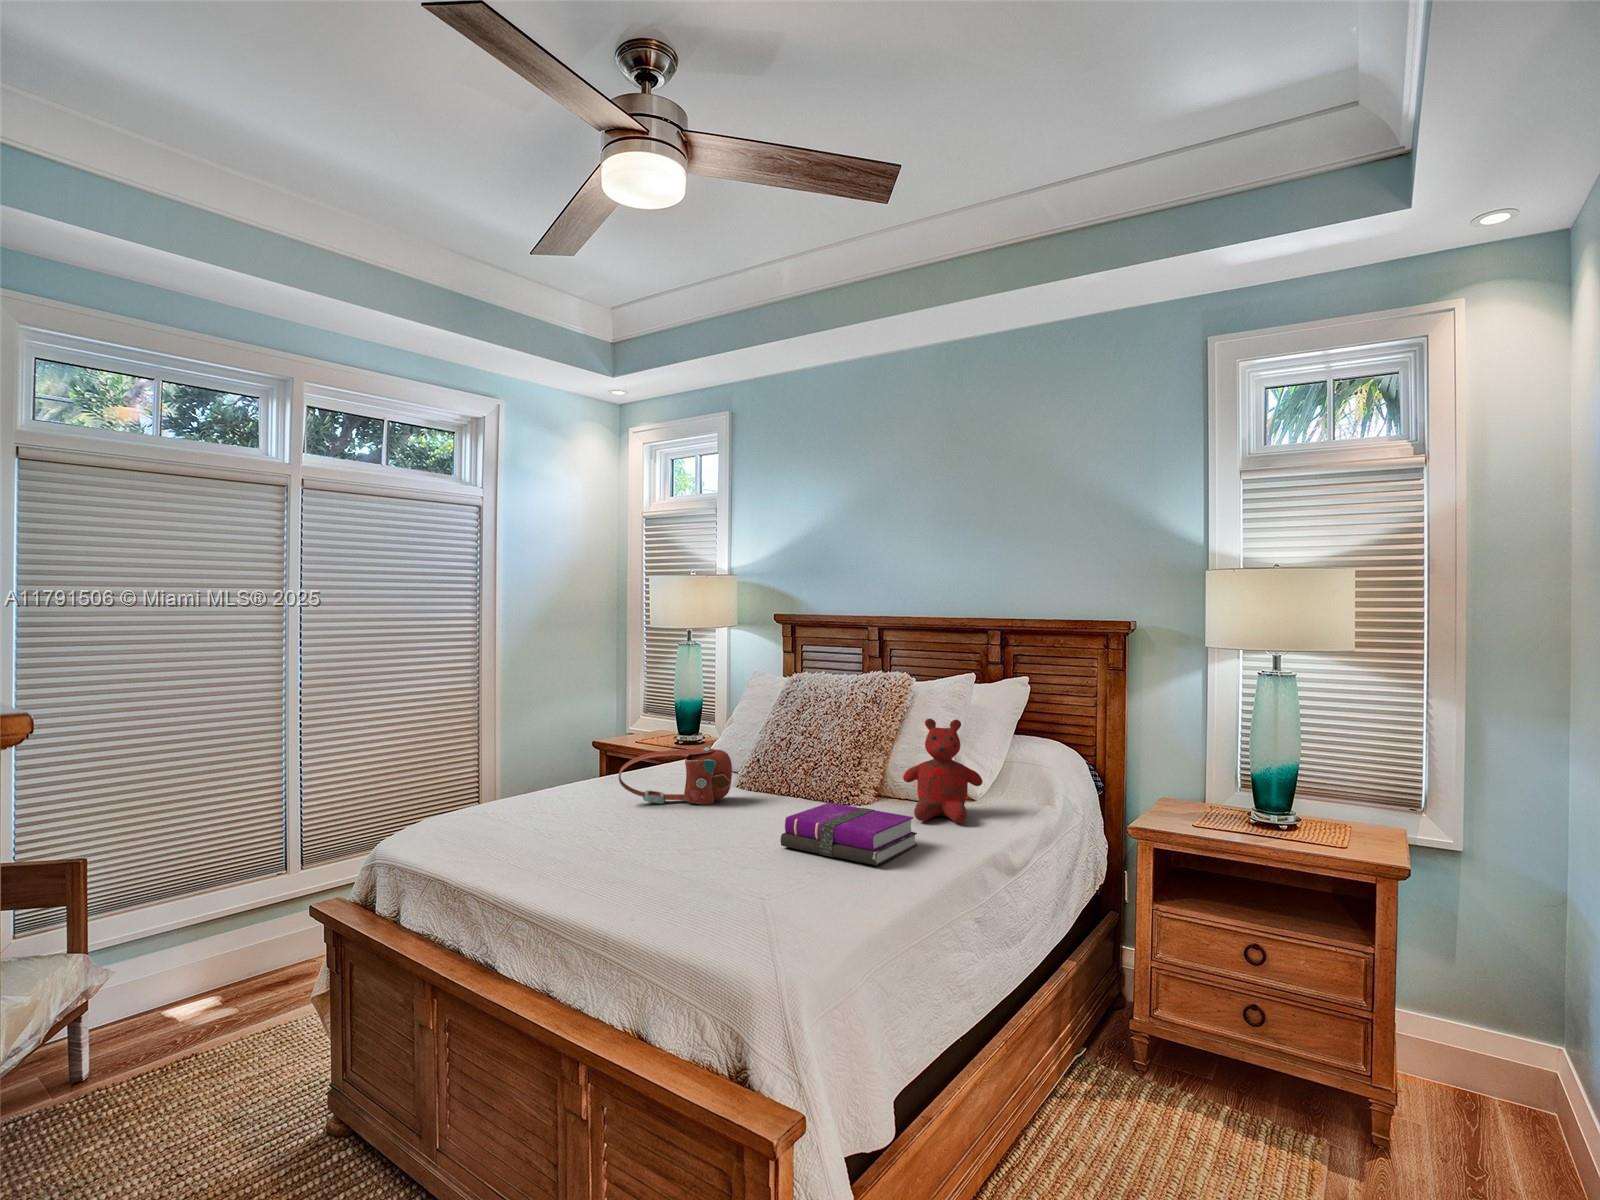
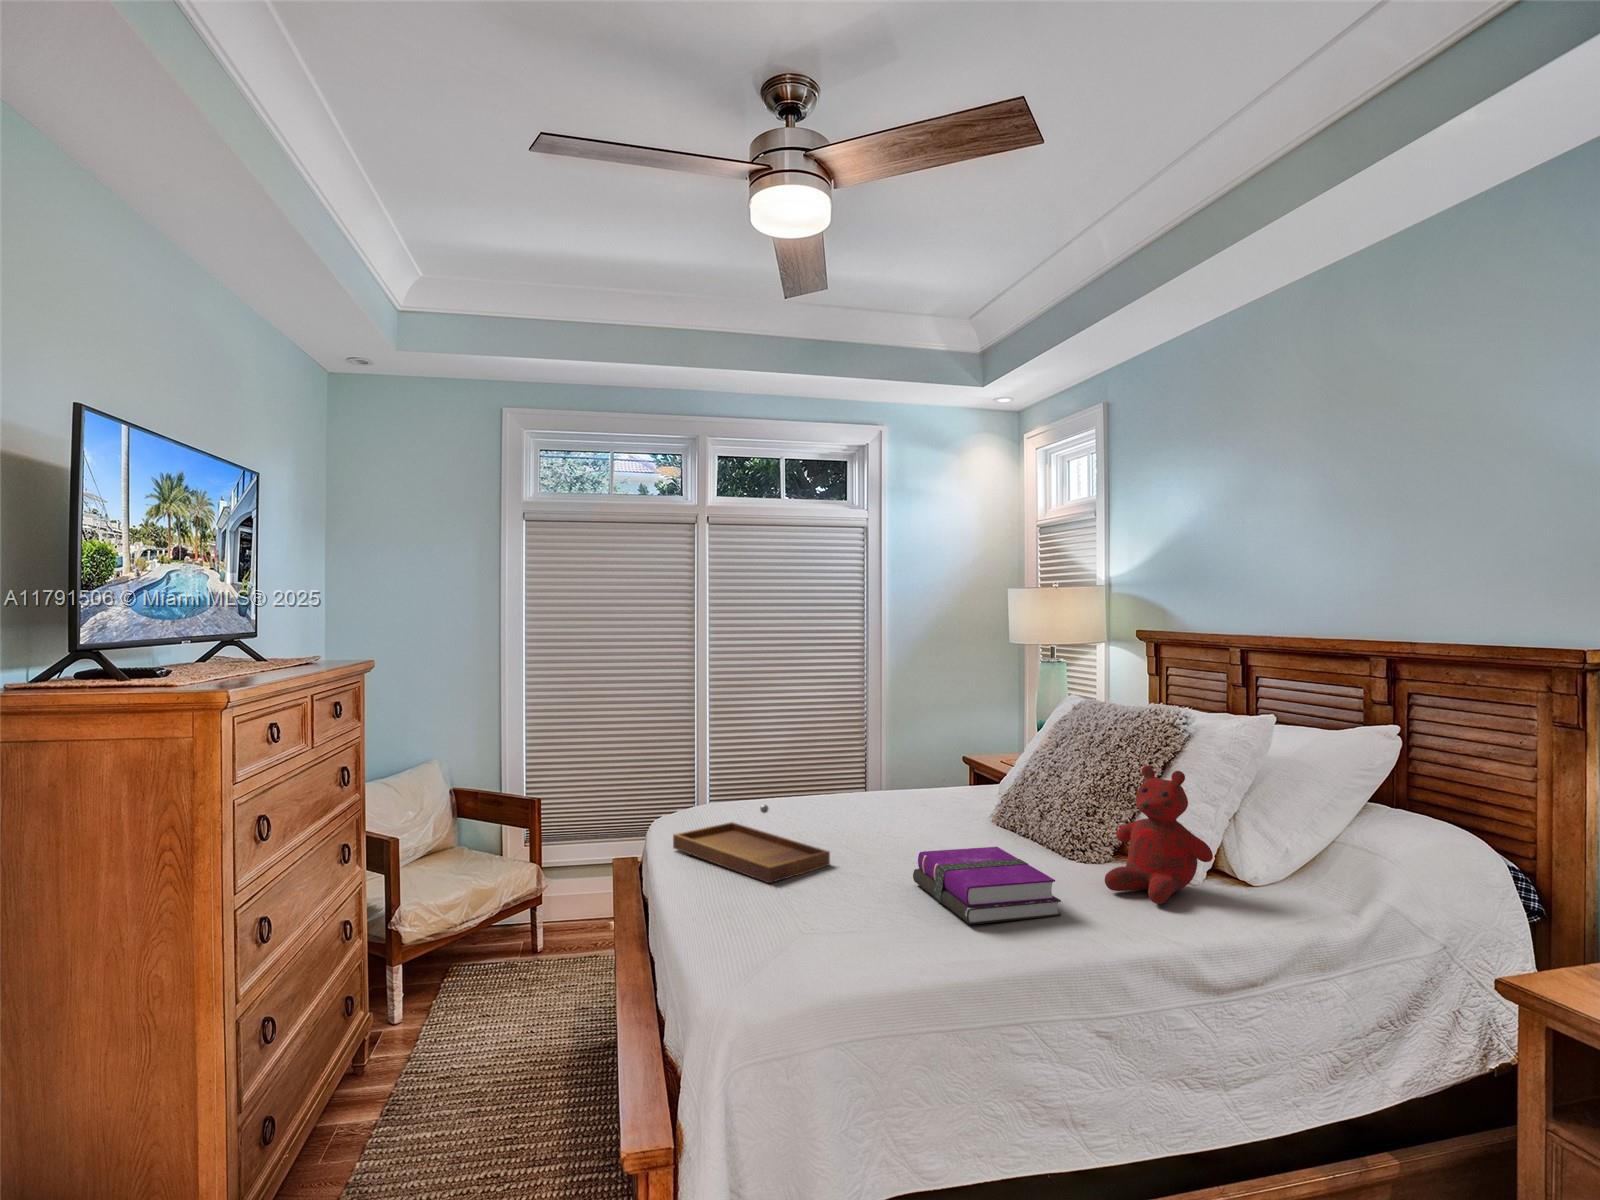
handbag: present [619,748,732,805] -> none [847,768,955,829]
tray: none [497,801,682,876] -> present [673,805,830,883]

